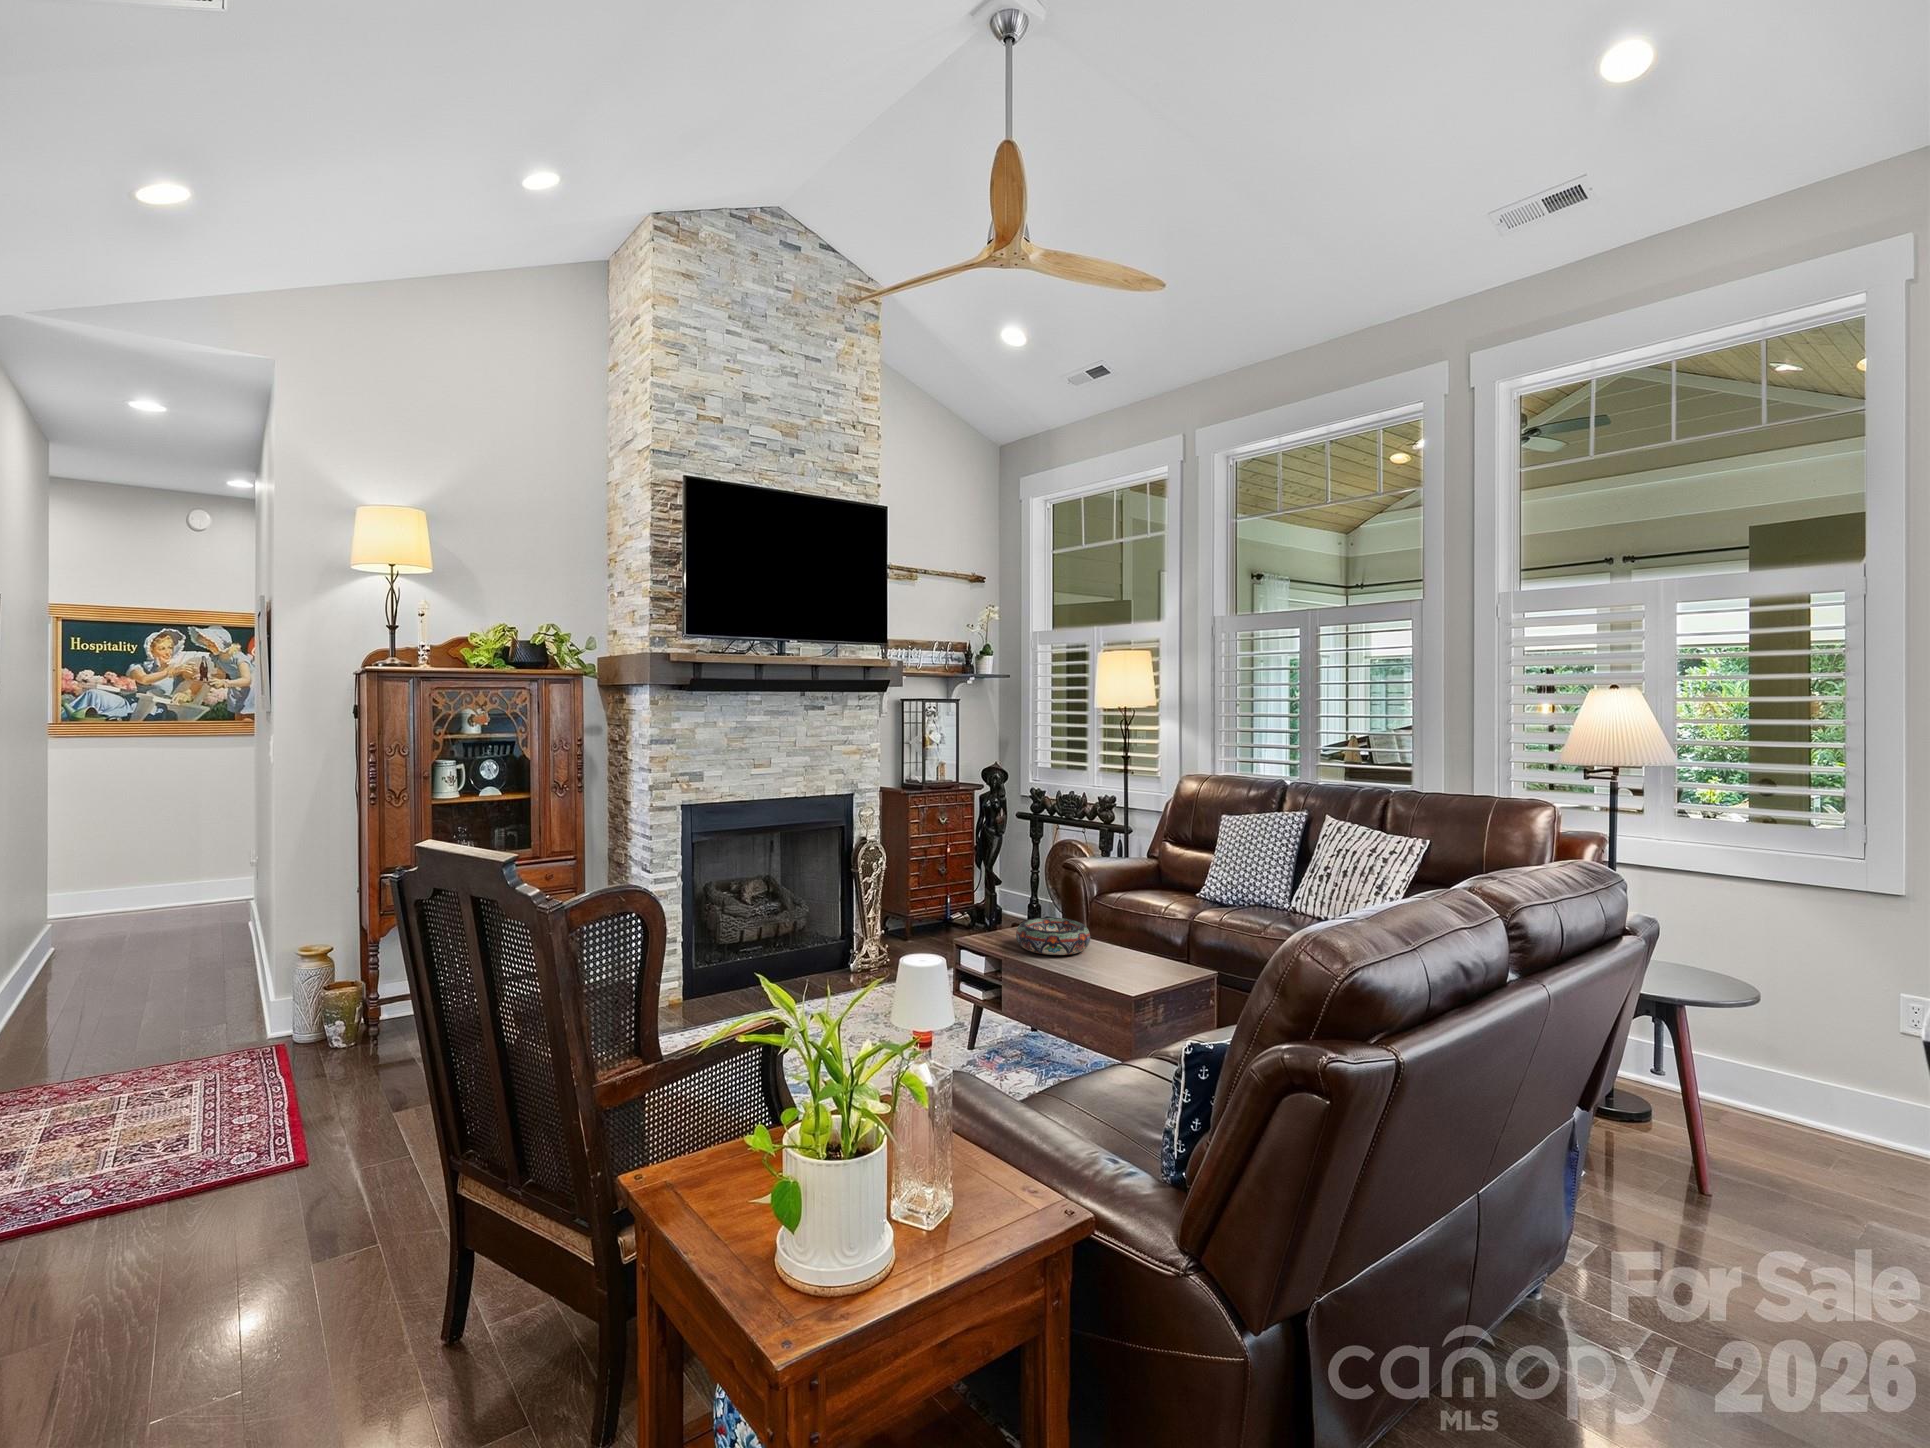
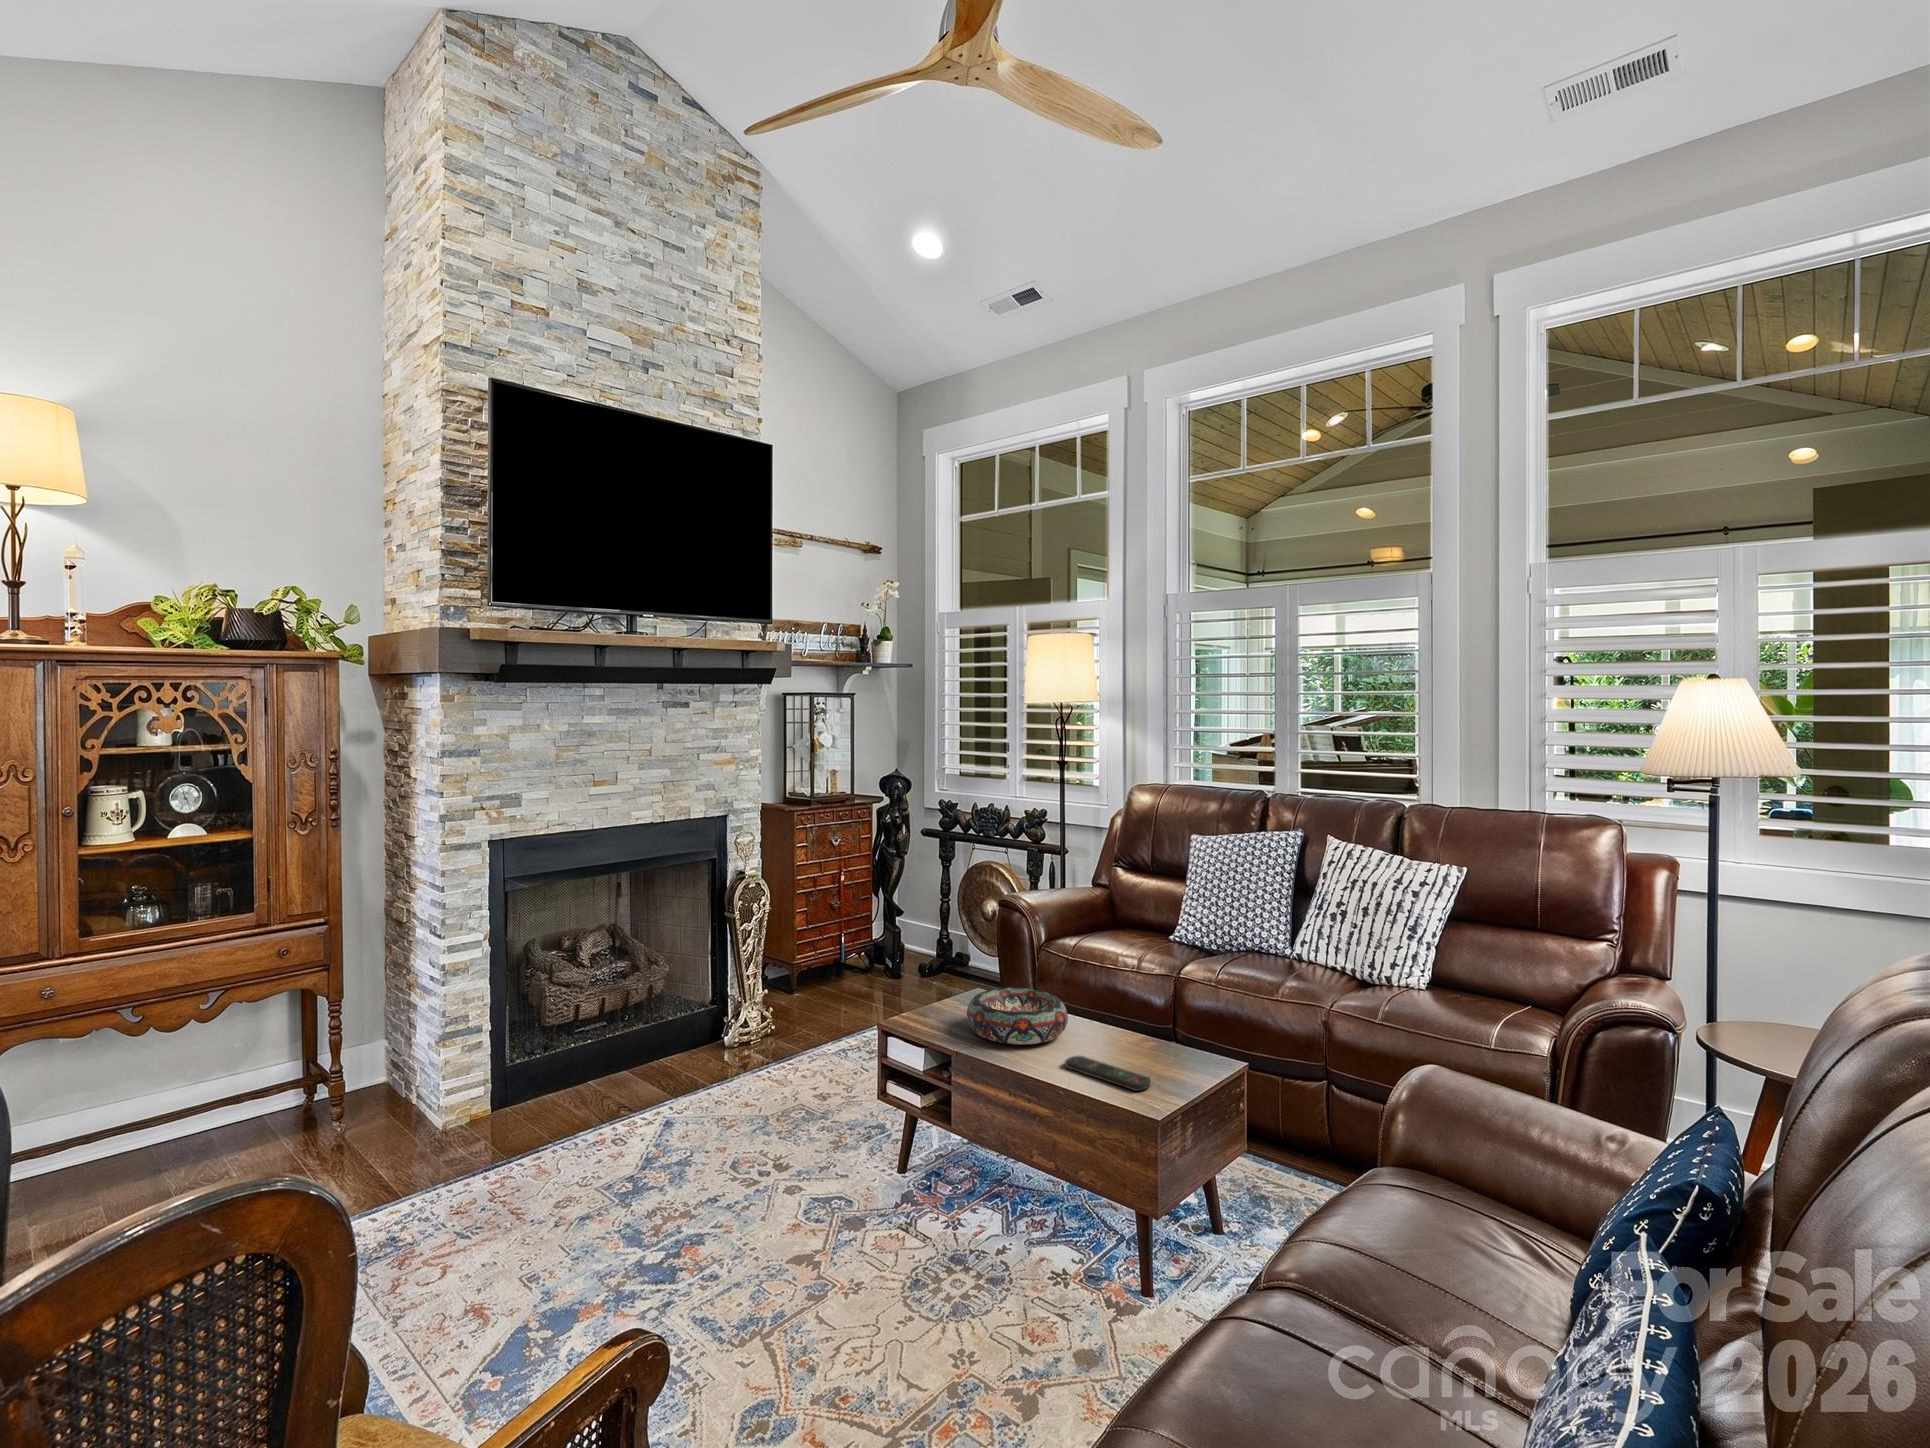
remote control: none [1080,962,1138,984] -> present [1065,1056,1151,1091]

